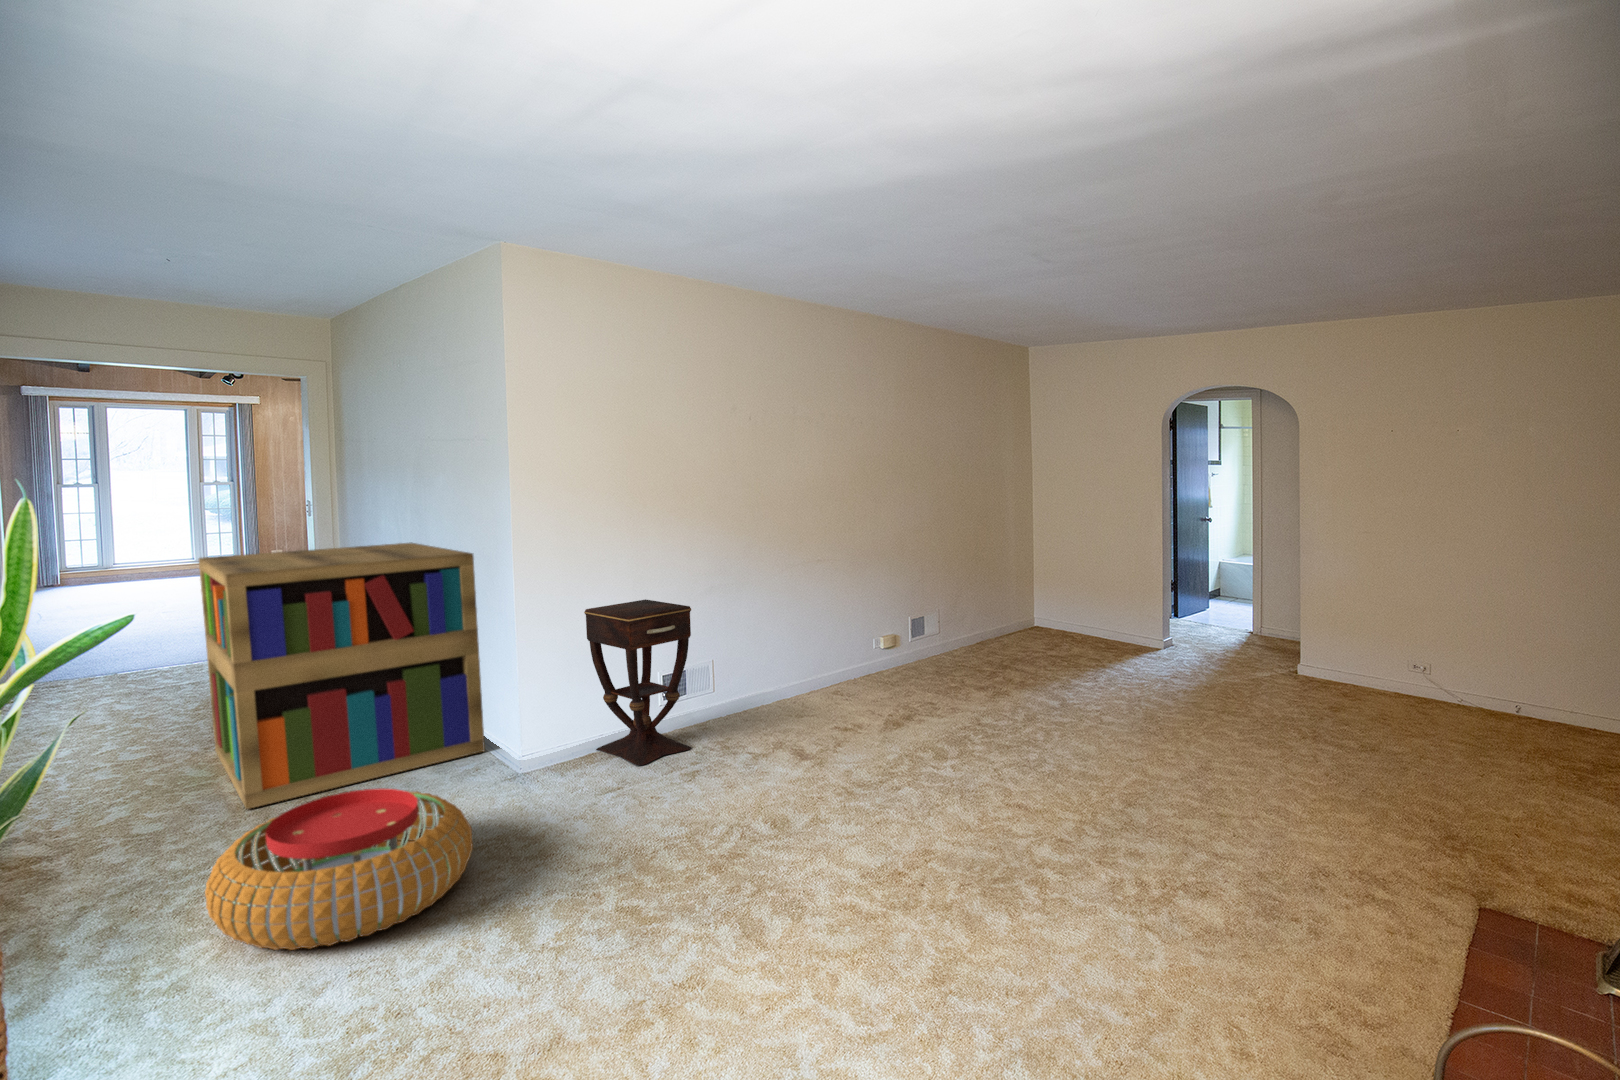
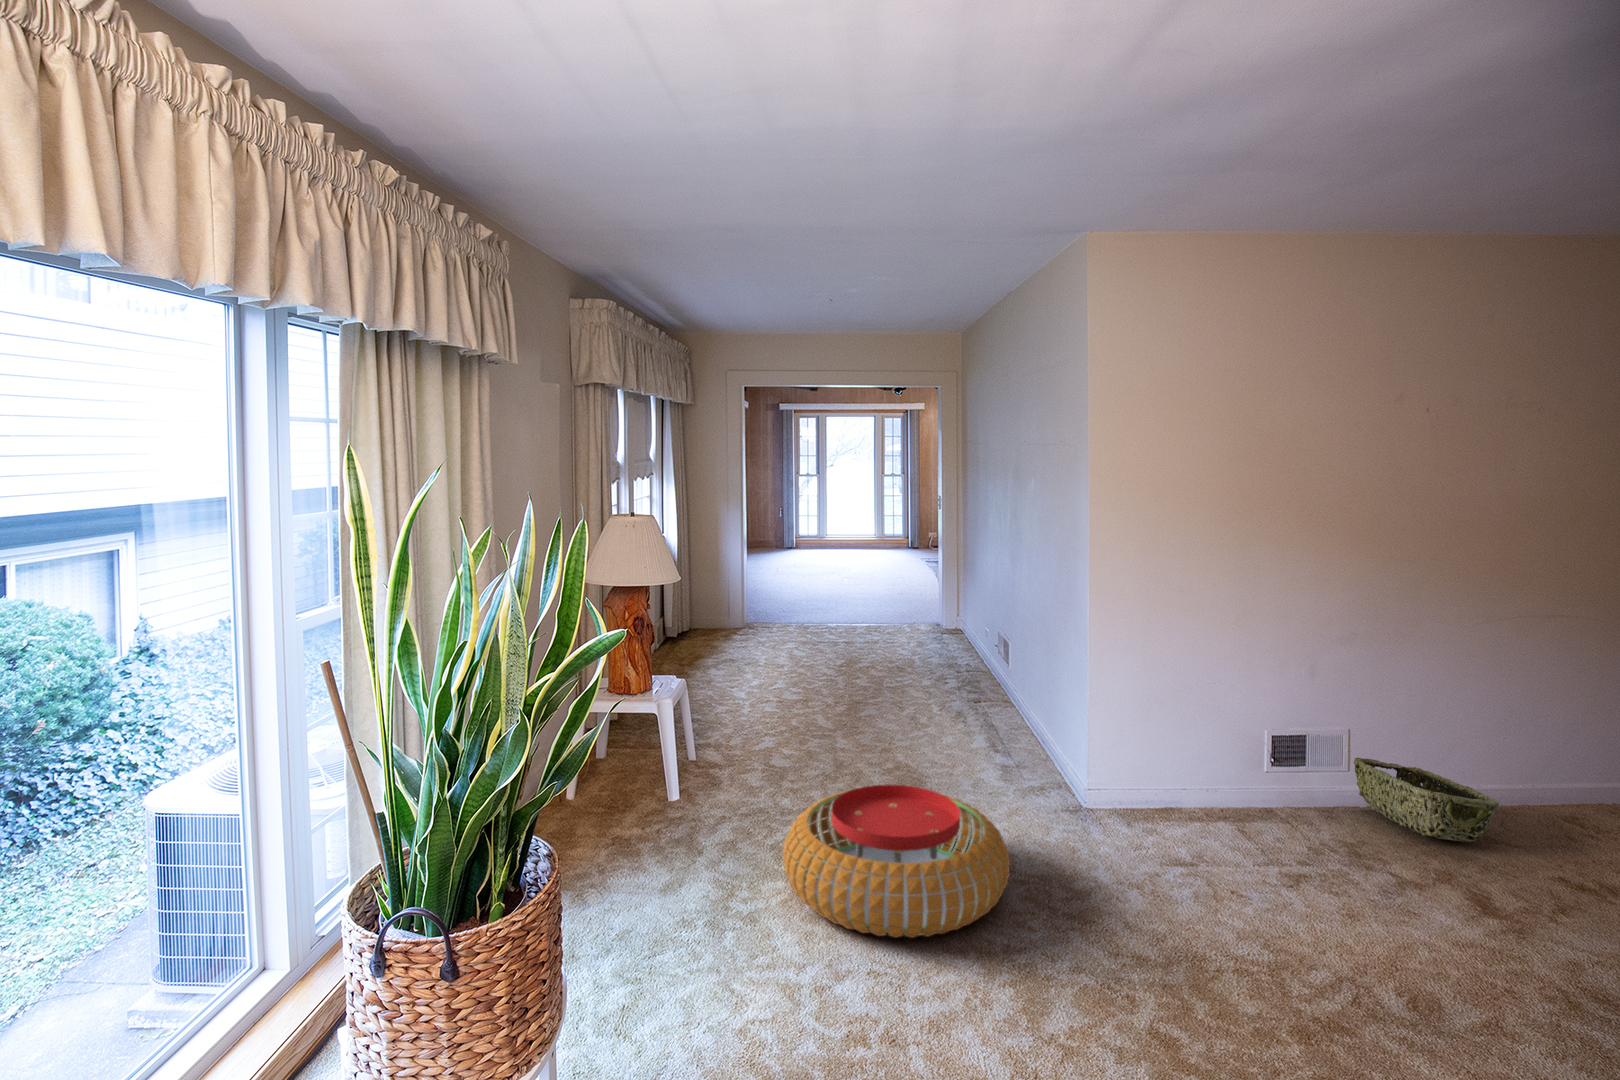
bookshelf: present [199,543,485,809] -> none [840,543,1060,772]
side table: present [584,599,691,765] -> none [1176,640,1320,844]
woven basket: none [716,678,802,723] -> present [1354,758,1499,842]

